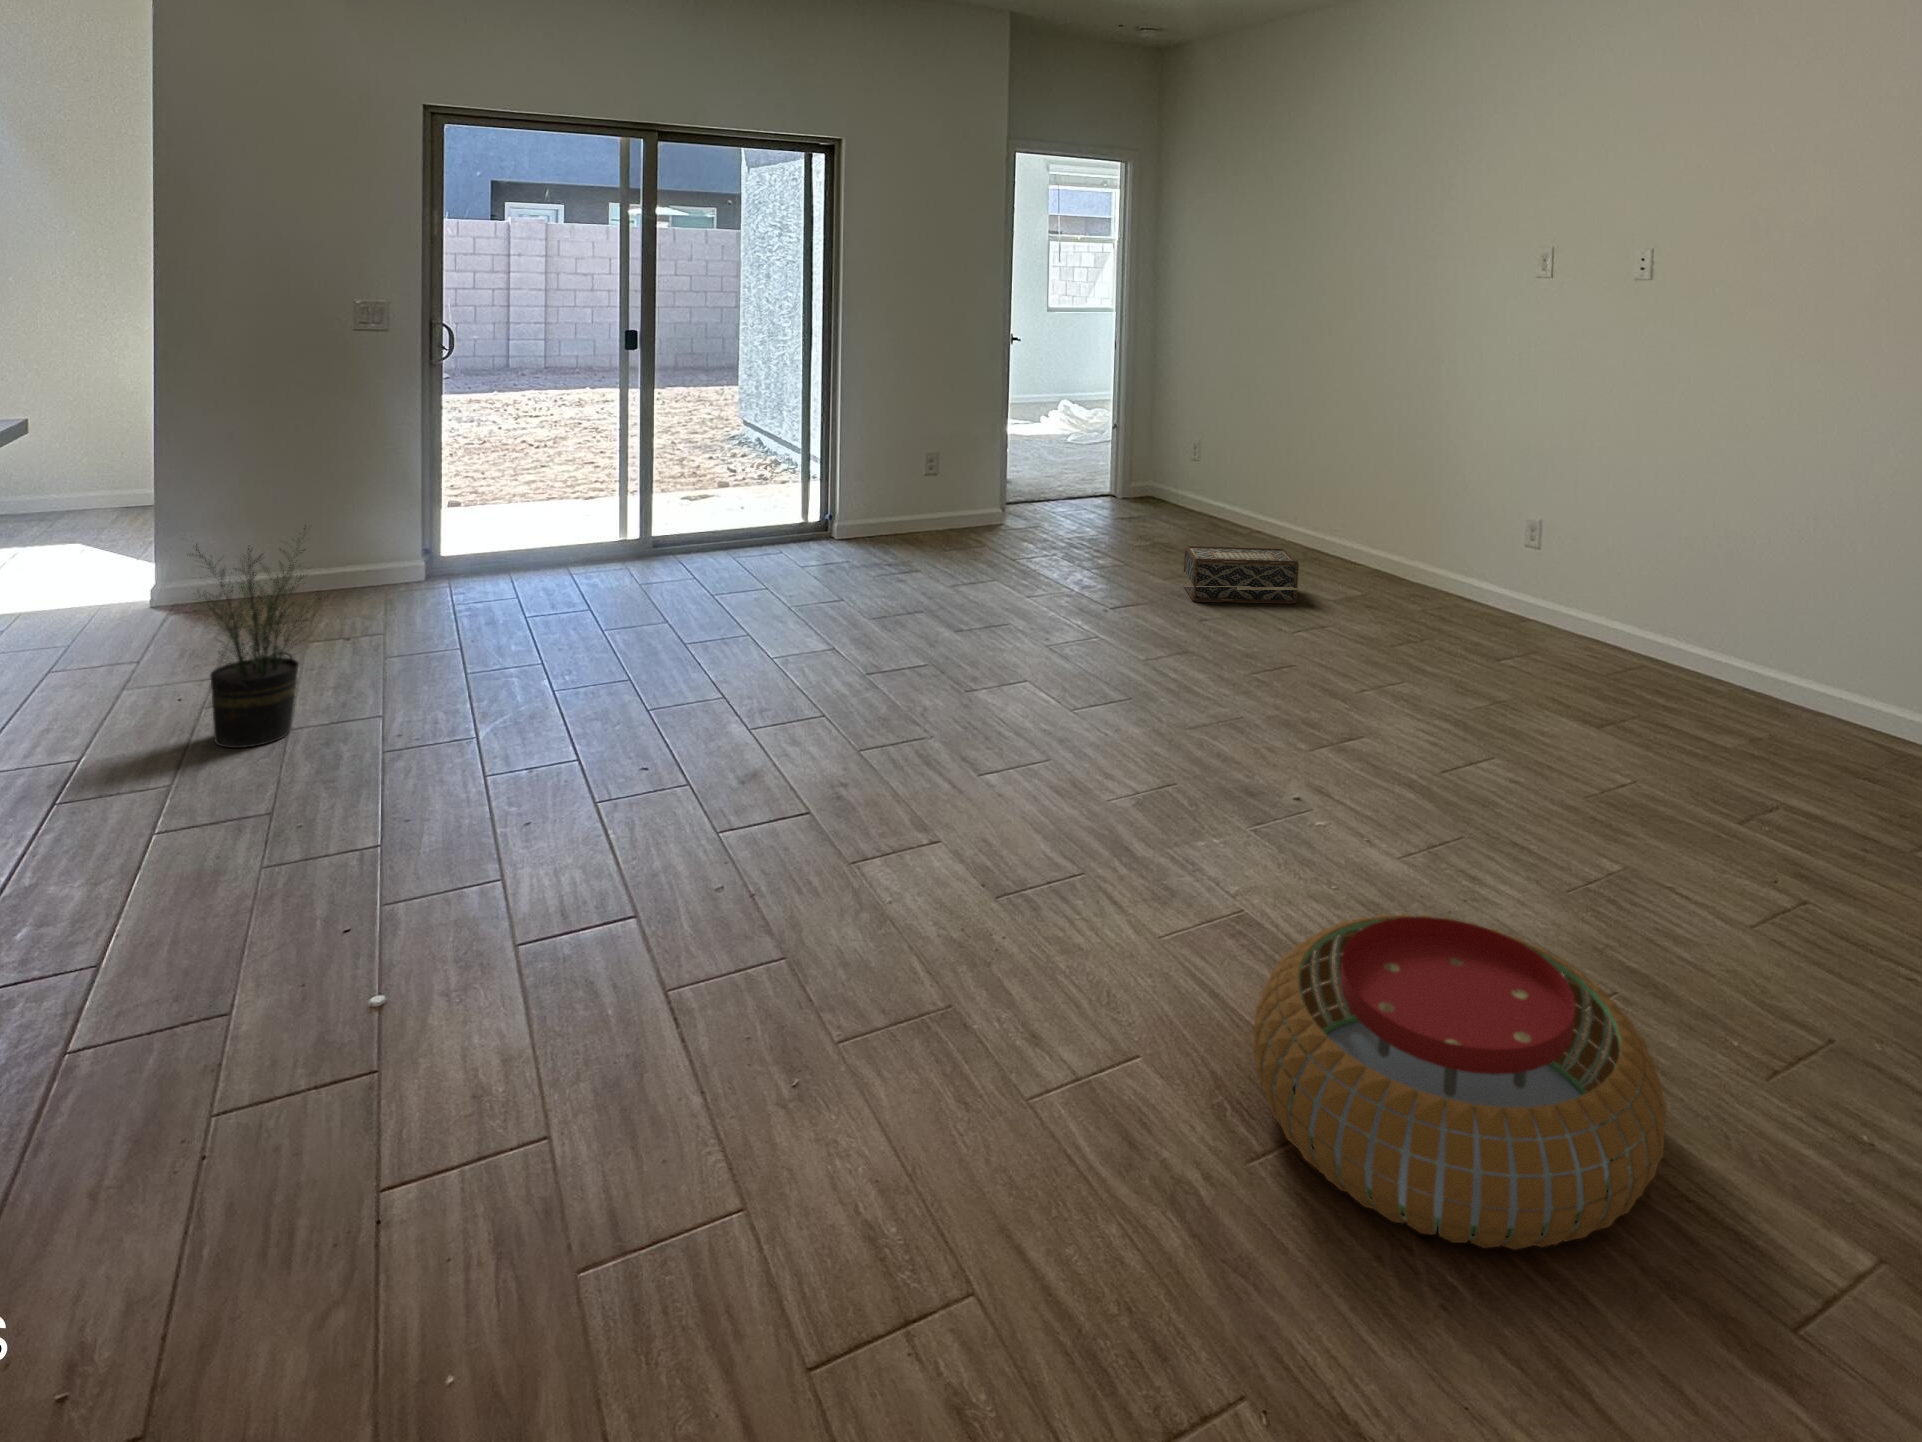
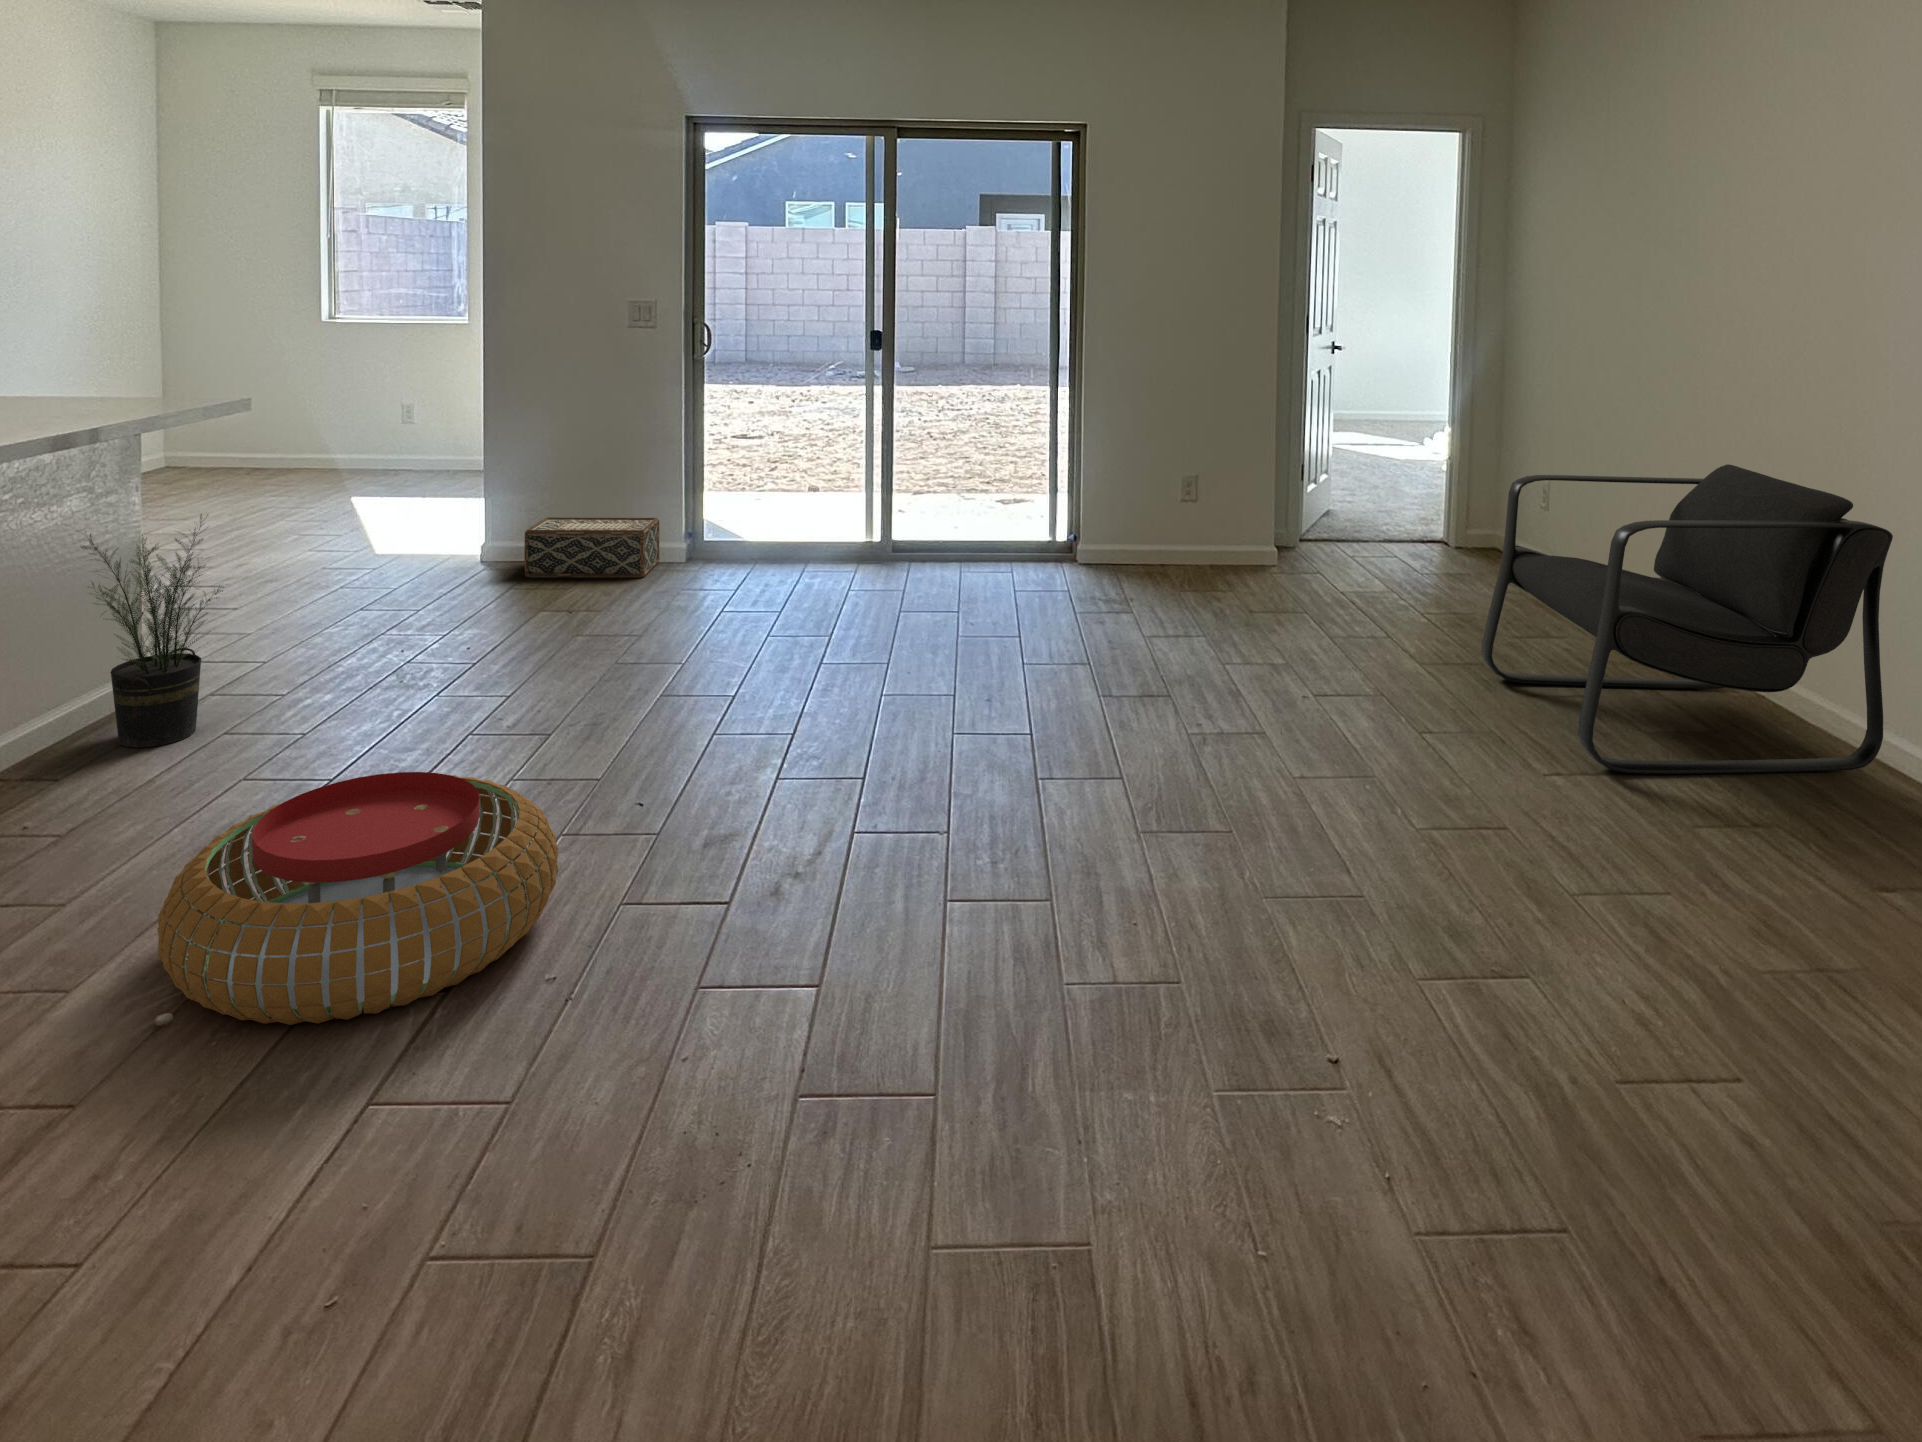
armchair: none [1498,517,1867,801] -> present [1481,464,1893,774]
woven basket: present [1184,546,1299,604] -> present [524,517,659,578]
pouf: present [1253,914,1667,1250] -> present [158,772,558,1025]

